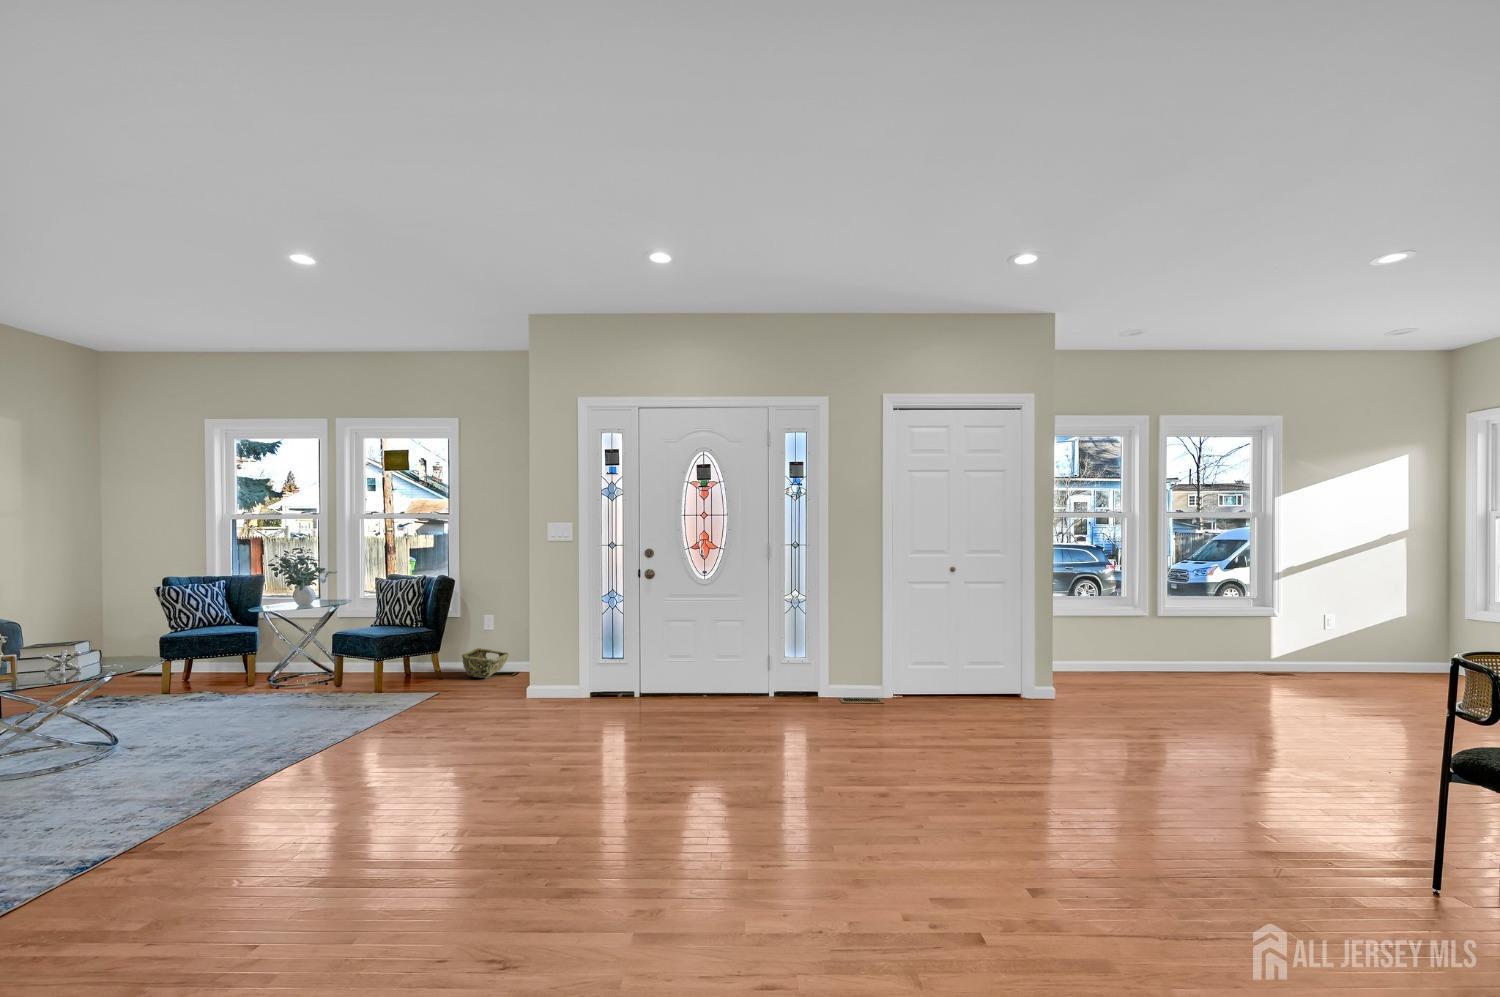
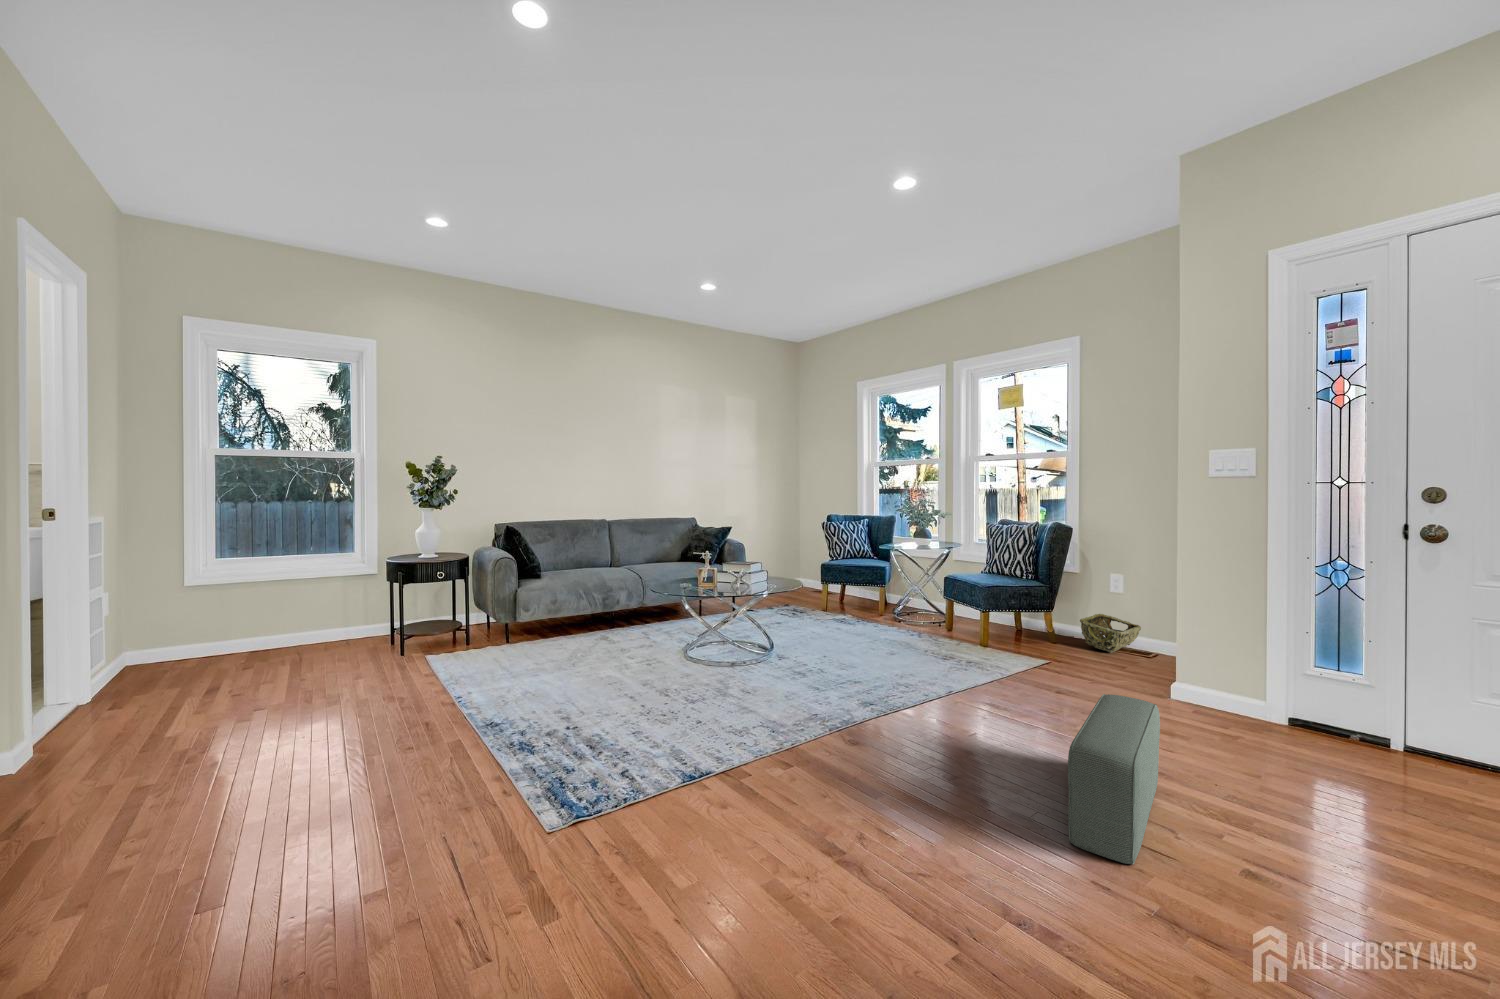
pouf: none [456,693,512,791] -> present [1068,694,1160,865]

